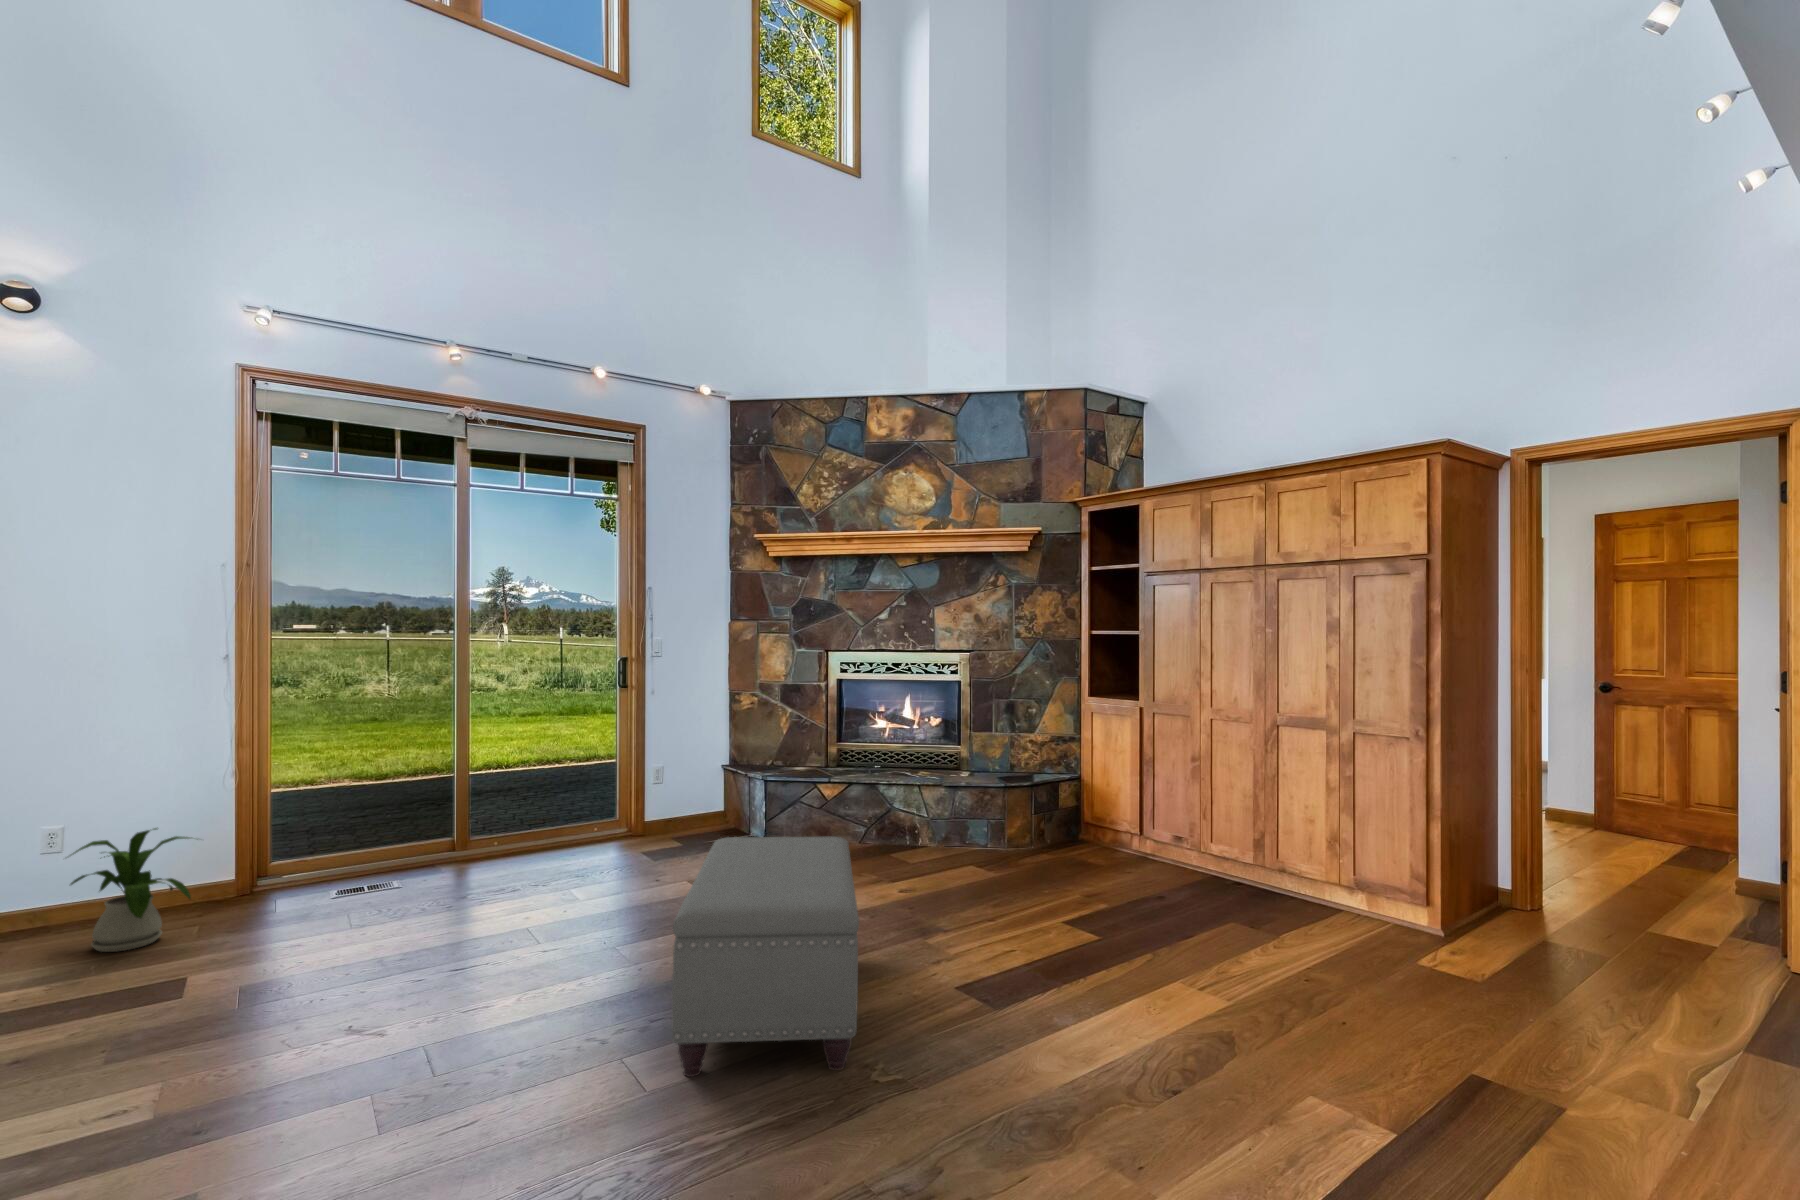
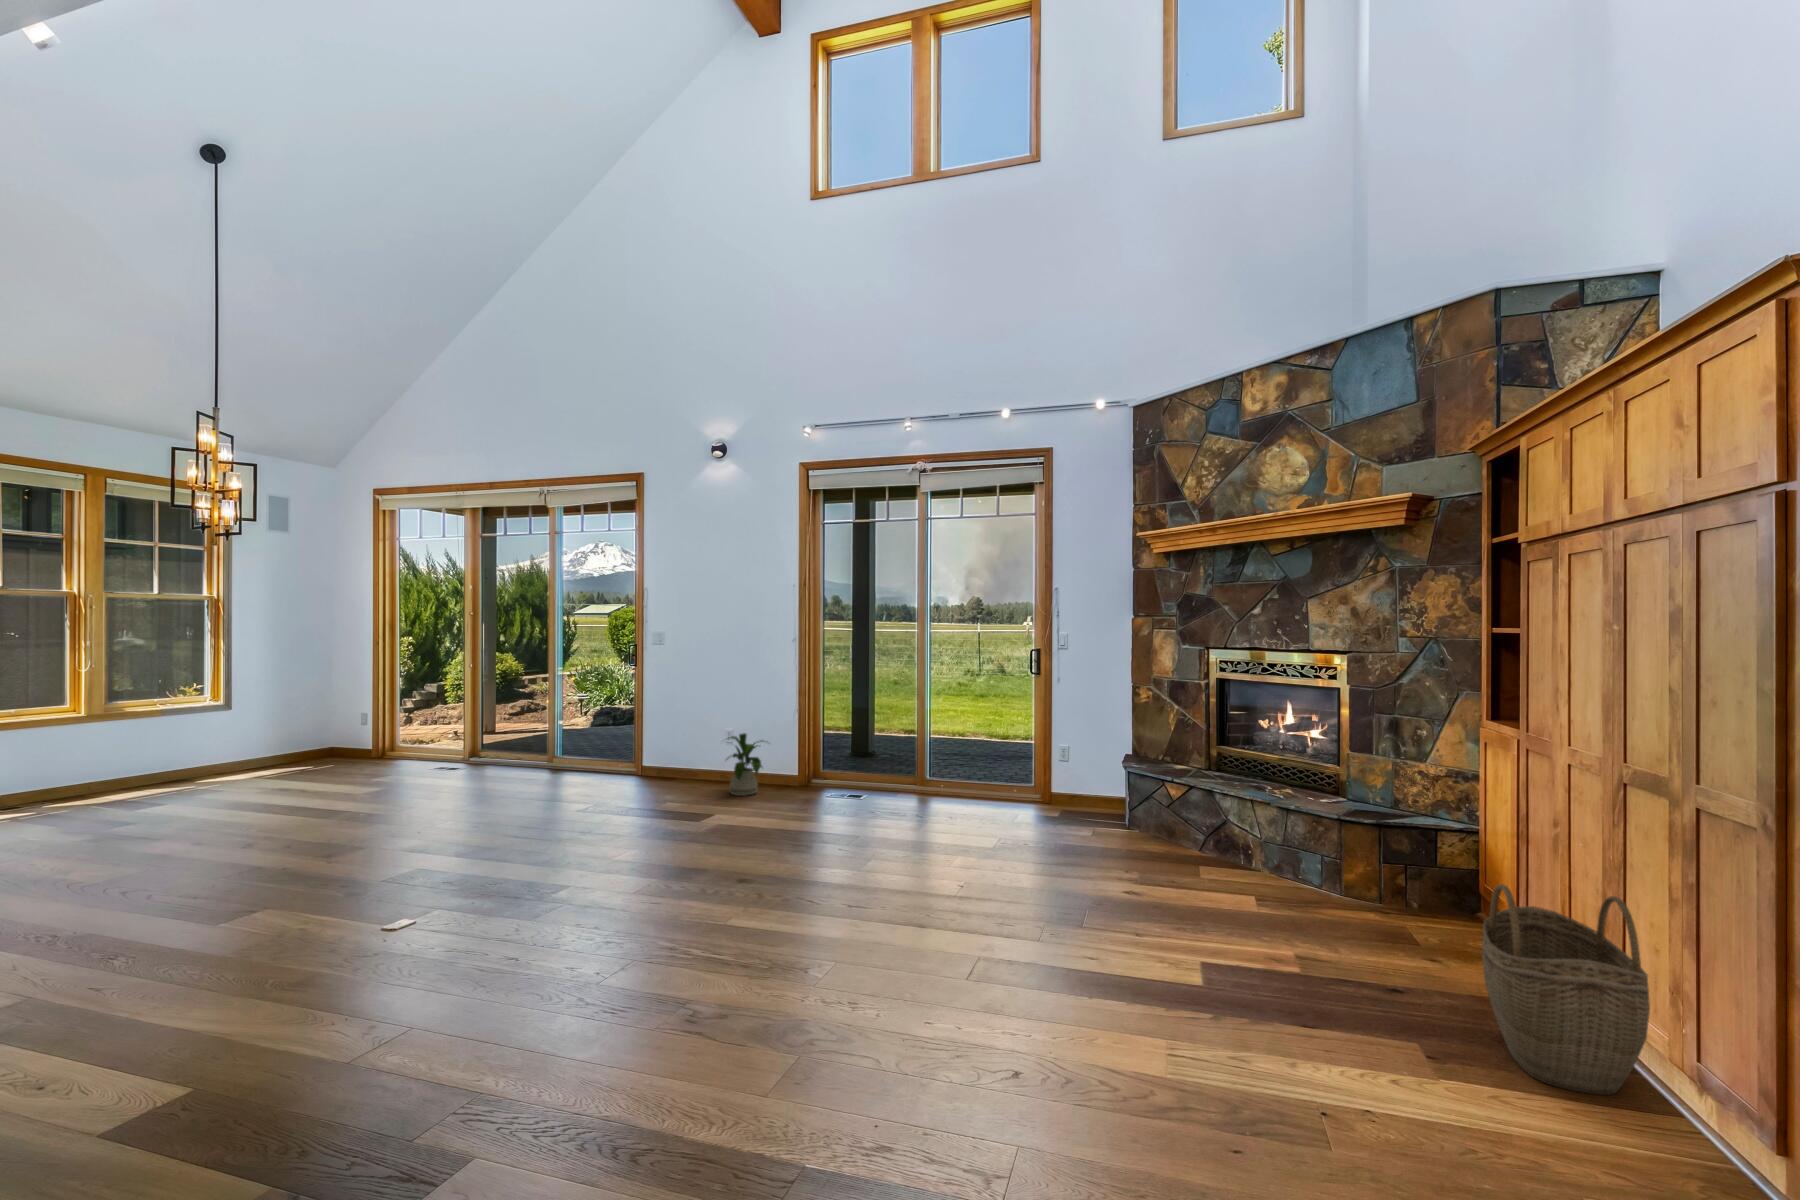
woven basket: none [1230,784,1337,907] -> present [1482,884,1650,1095]
ottoman: present [671,836,859,1077] -> none [721,791,954,955]

